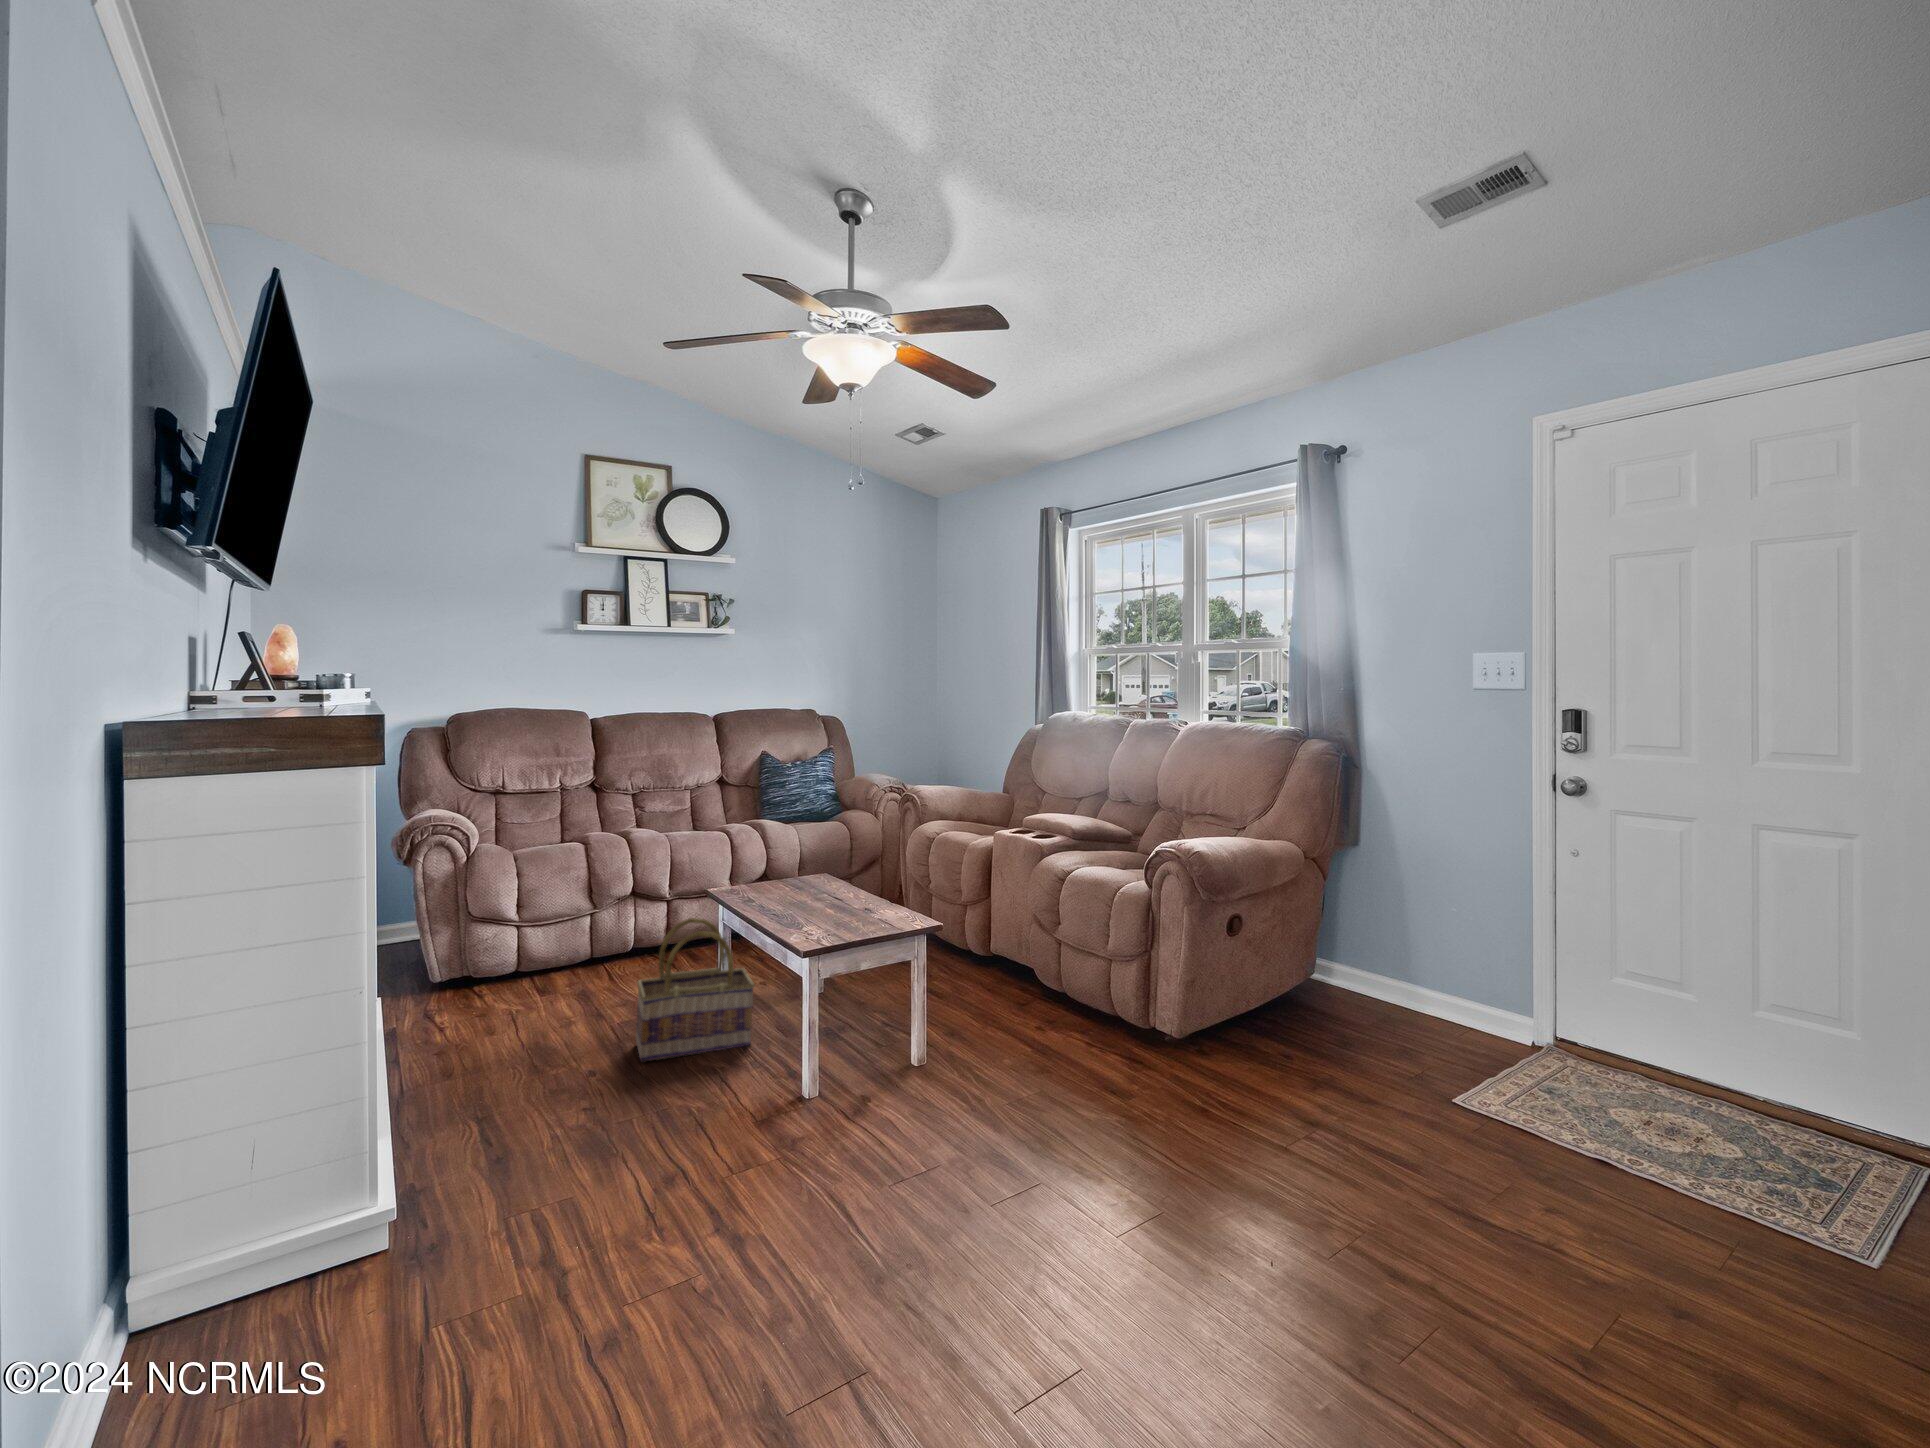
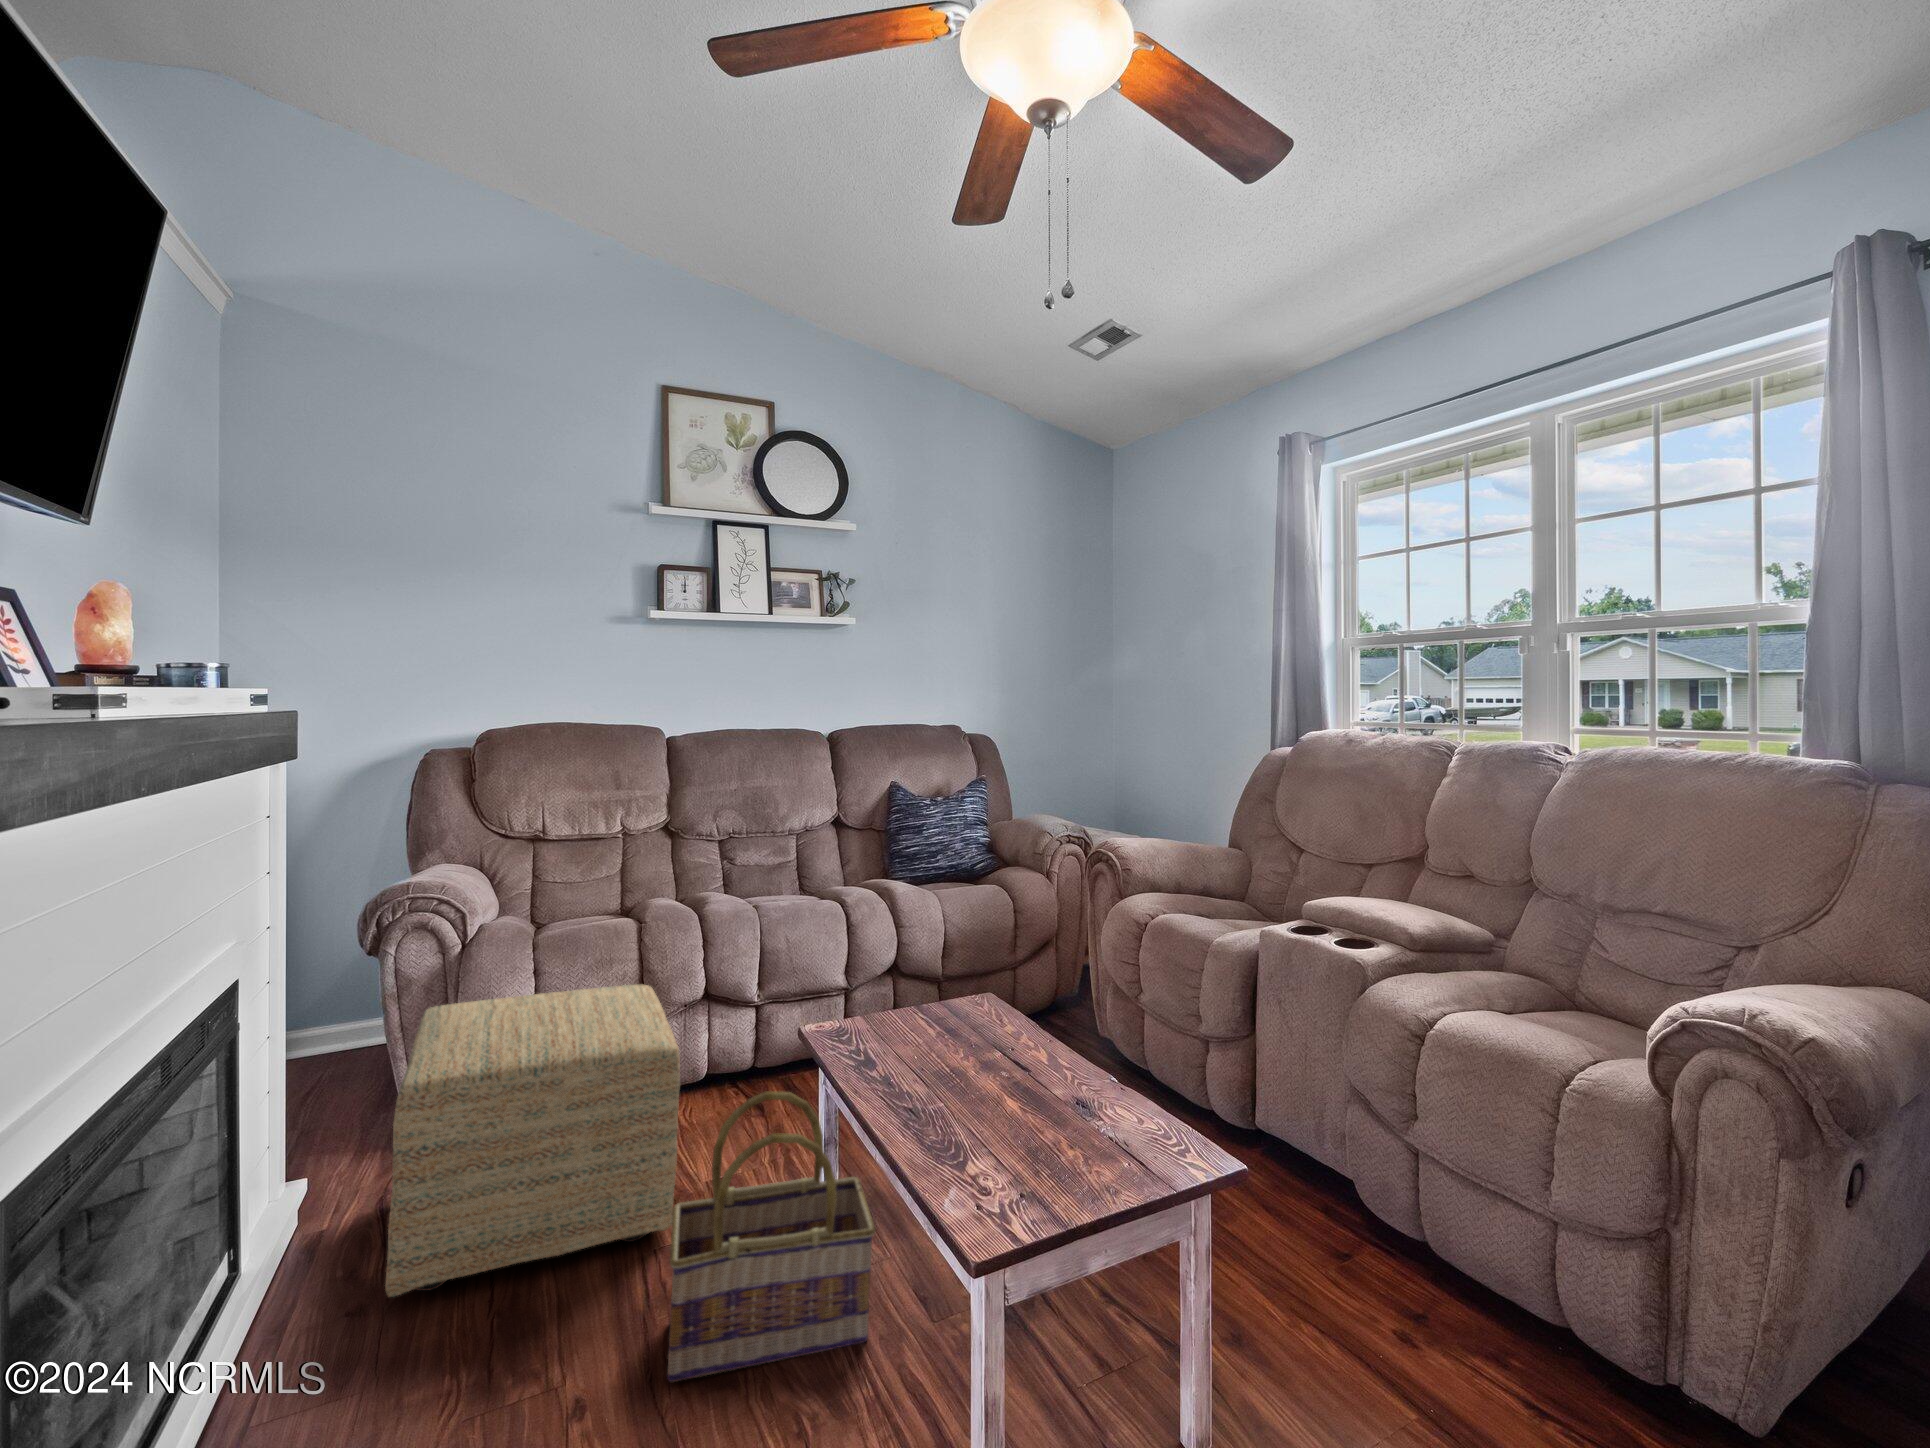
ottoman: none [446,879,632,1042] -> present [385,985,680,1297]

